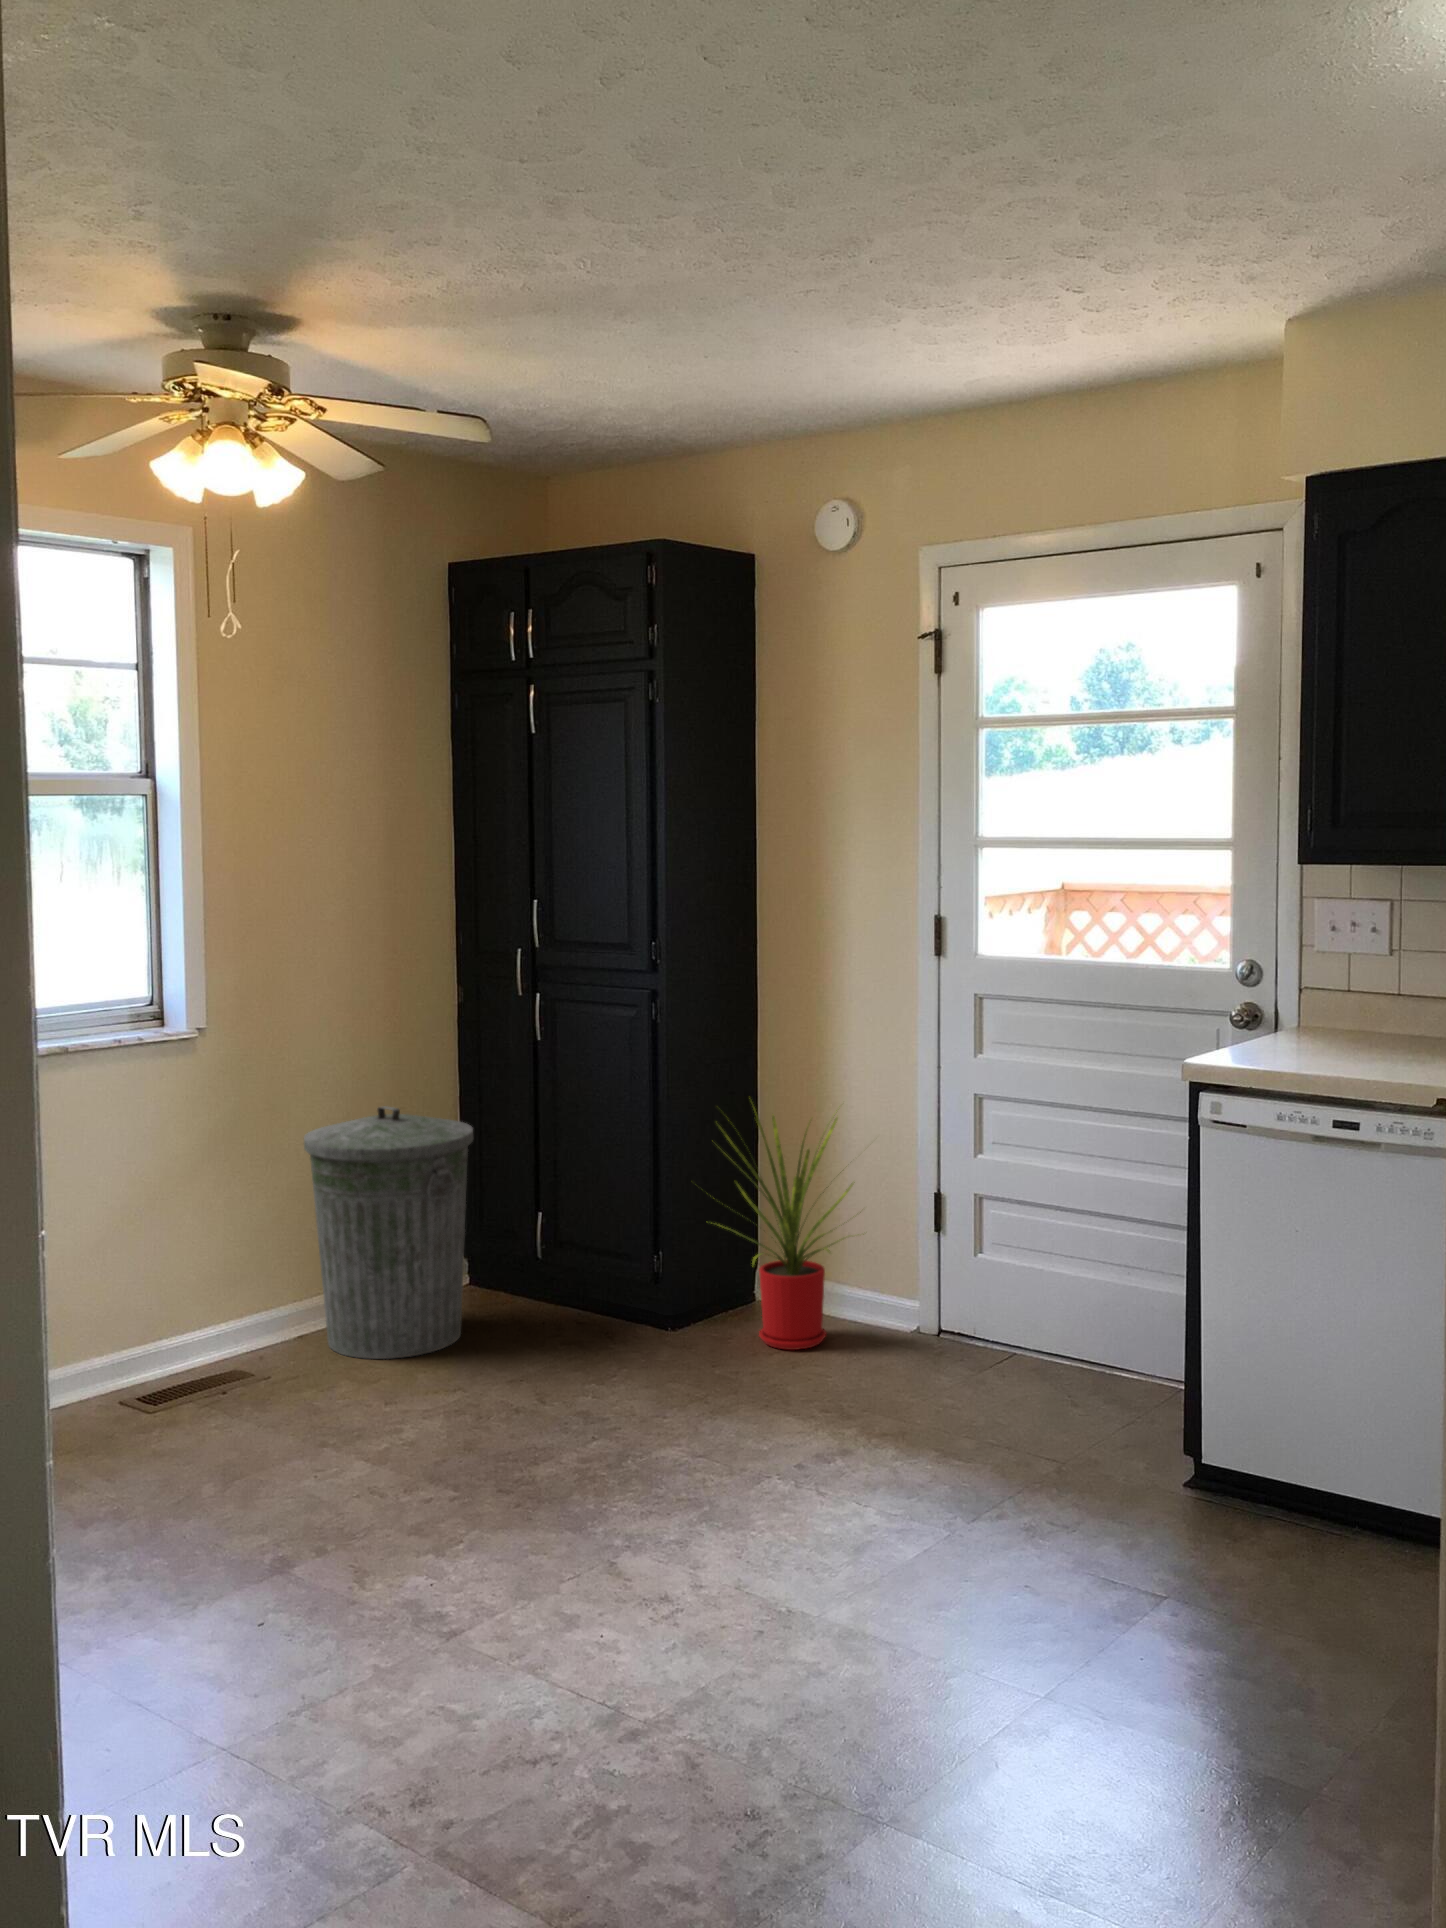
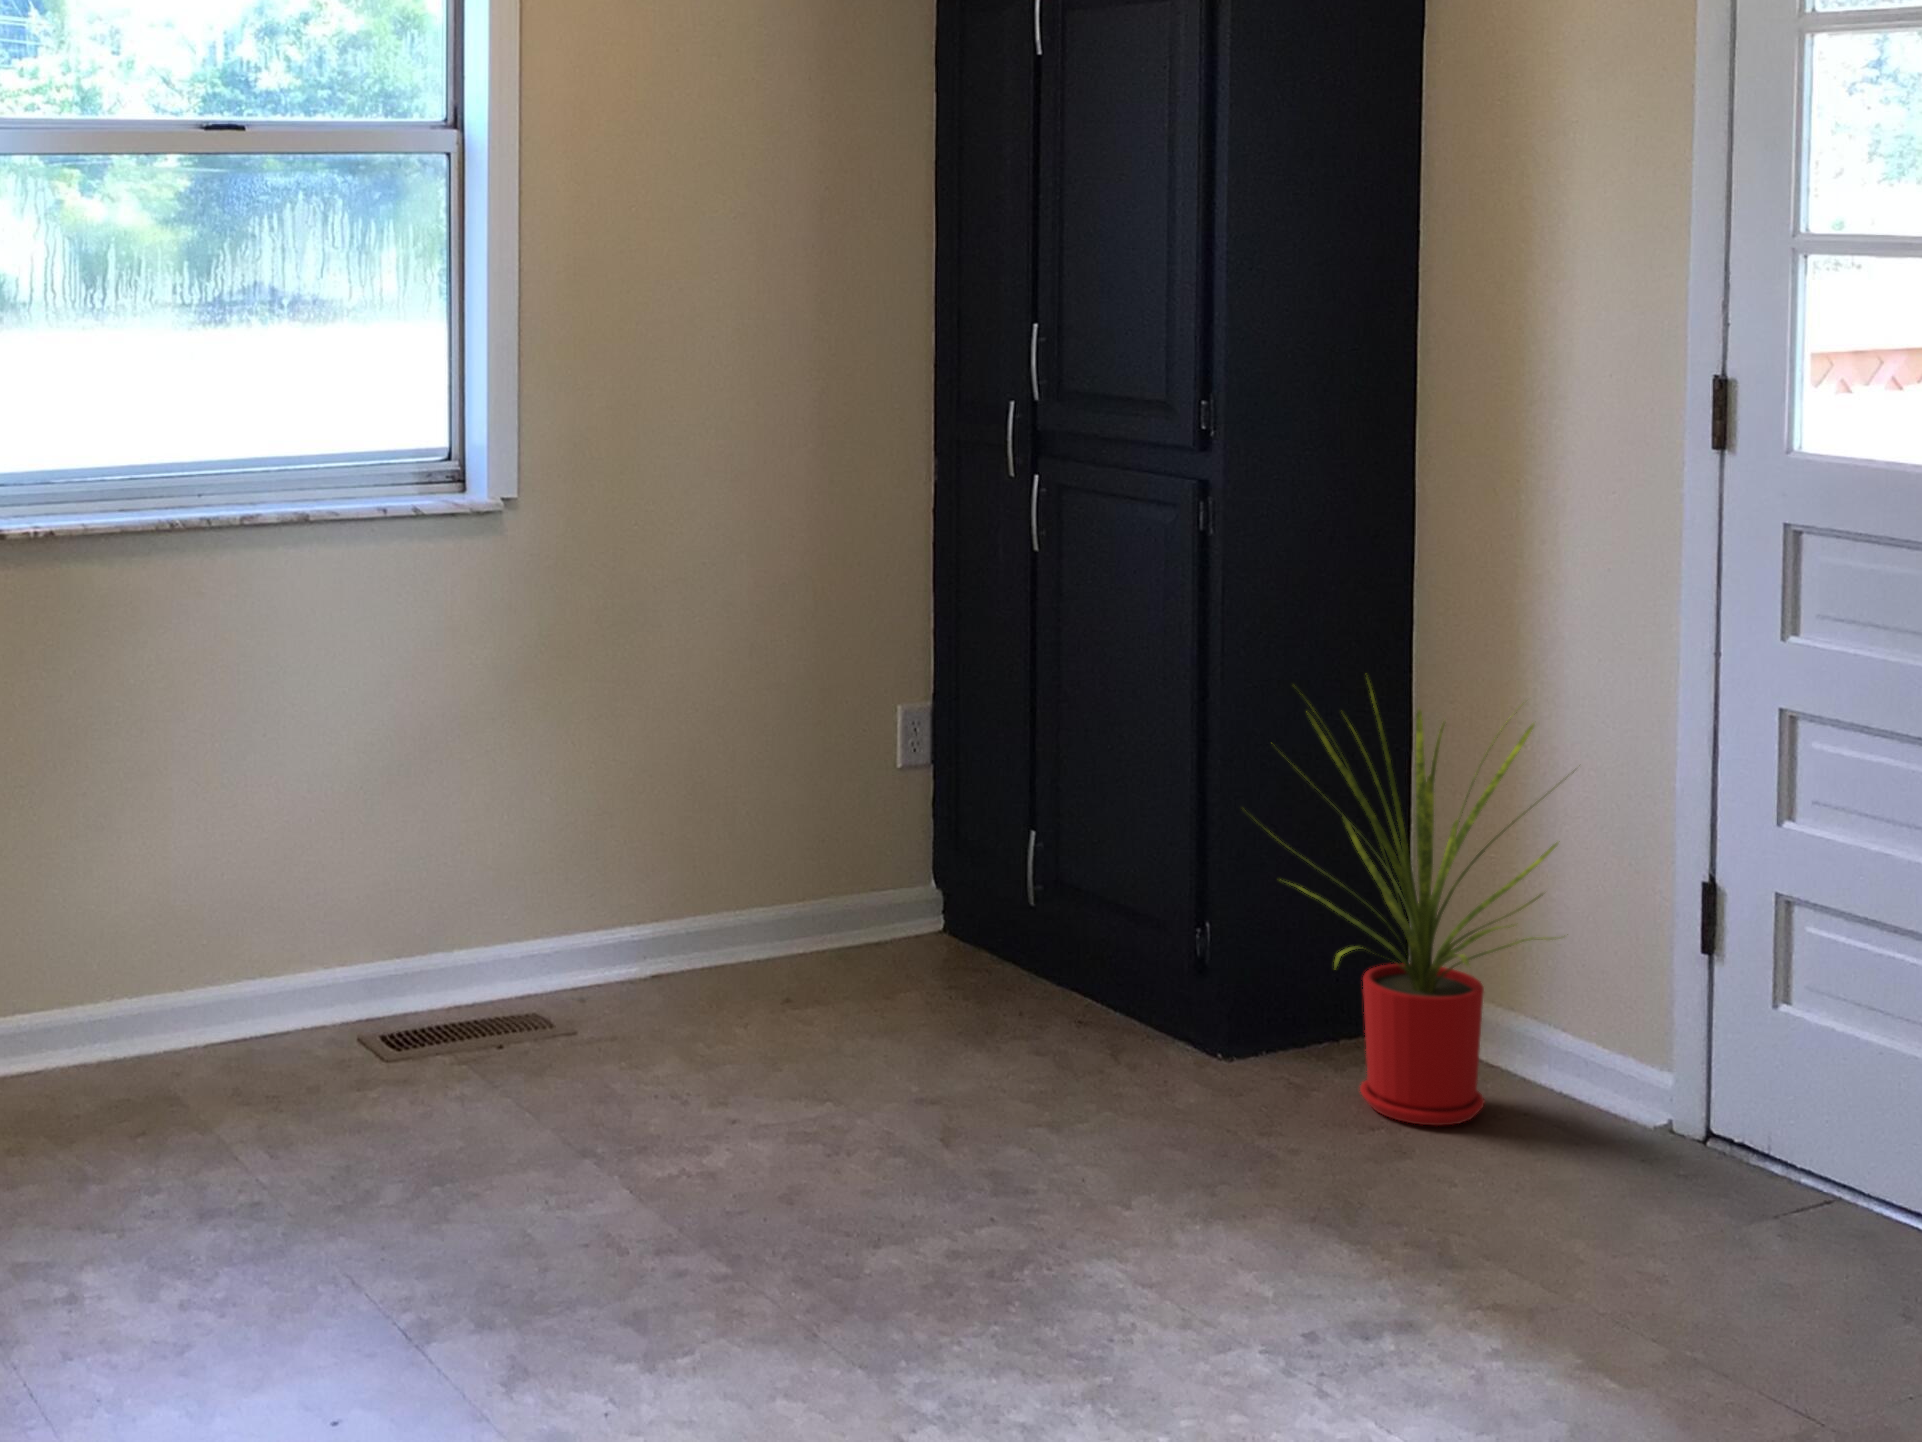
trash can: present [304,1106,473,1359] -> none [654,636,911,1031]

